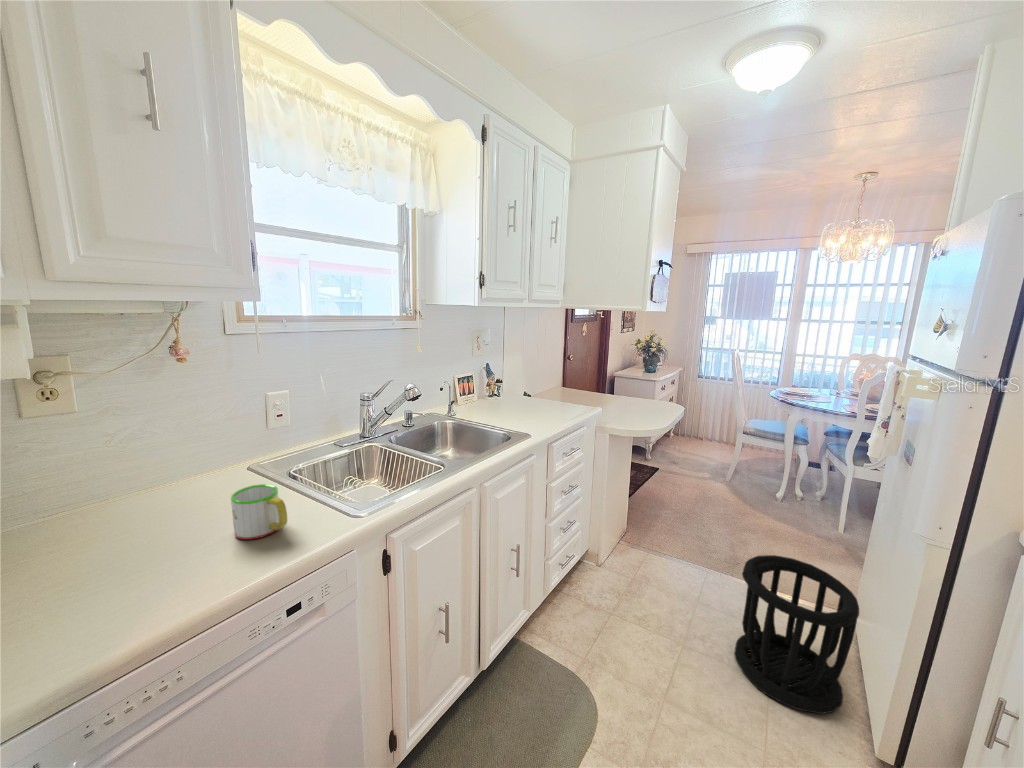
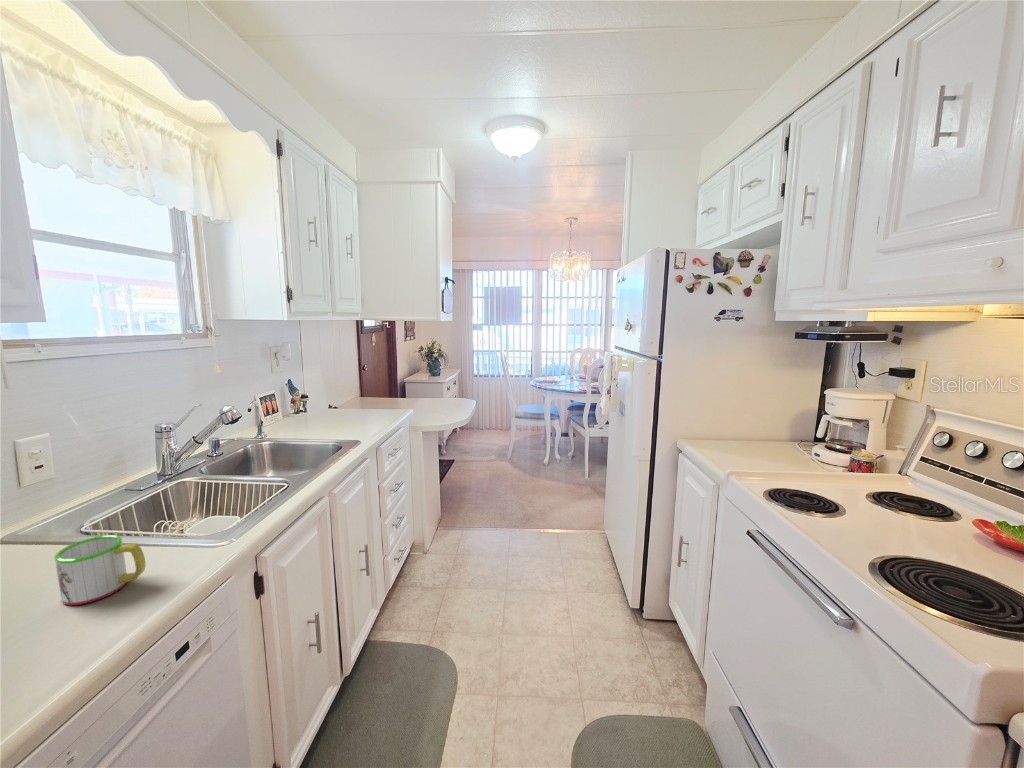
wastebasket: present [734,555,859,714] -> none [540,497,609,599]

